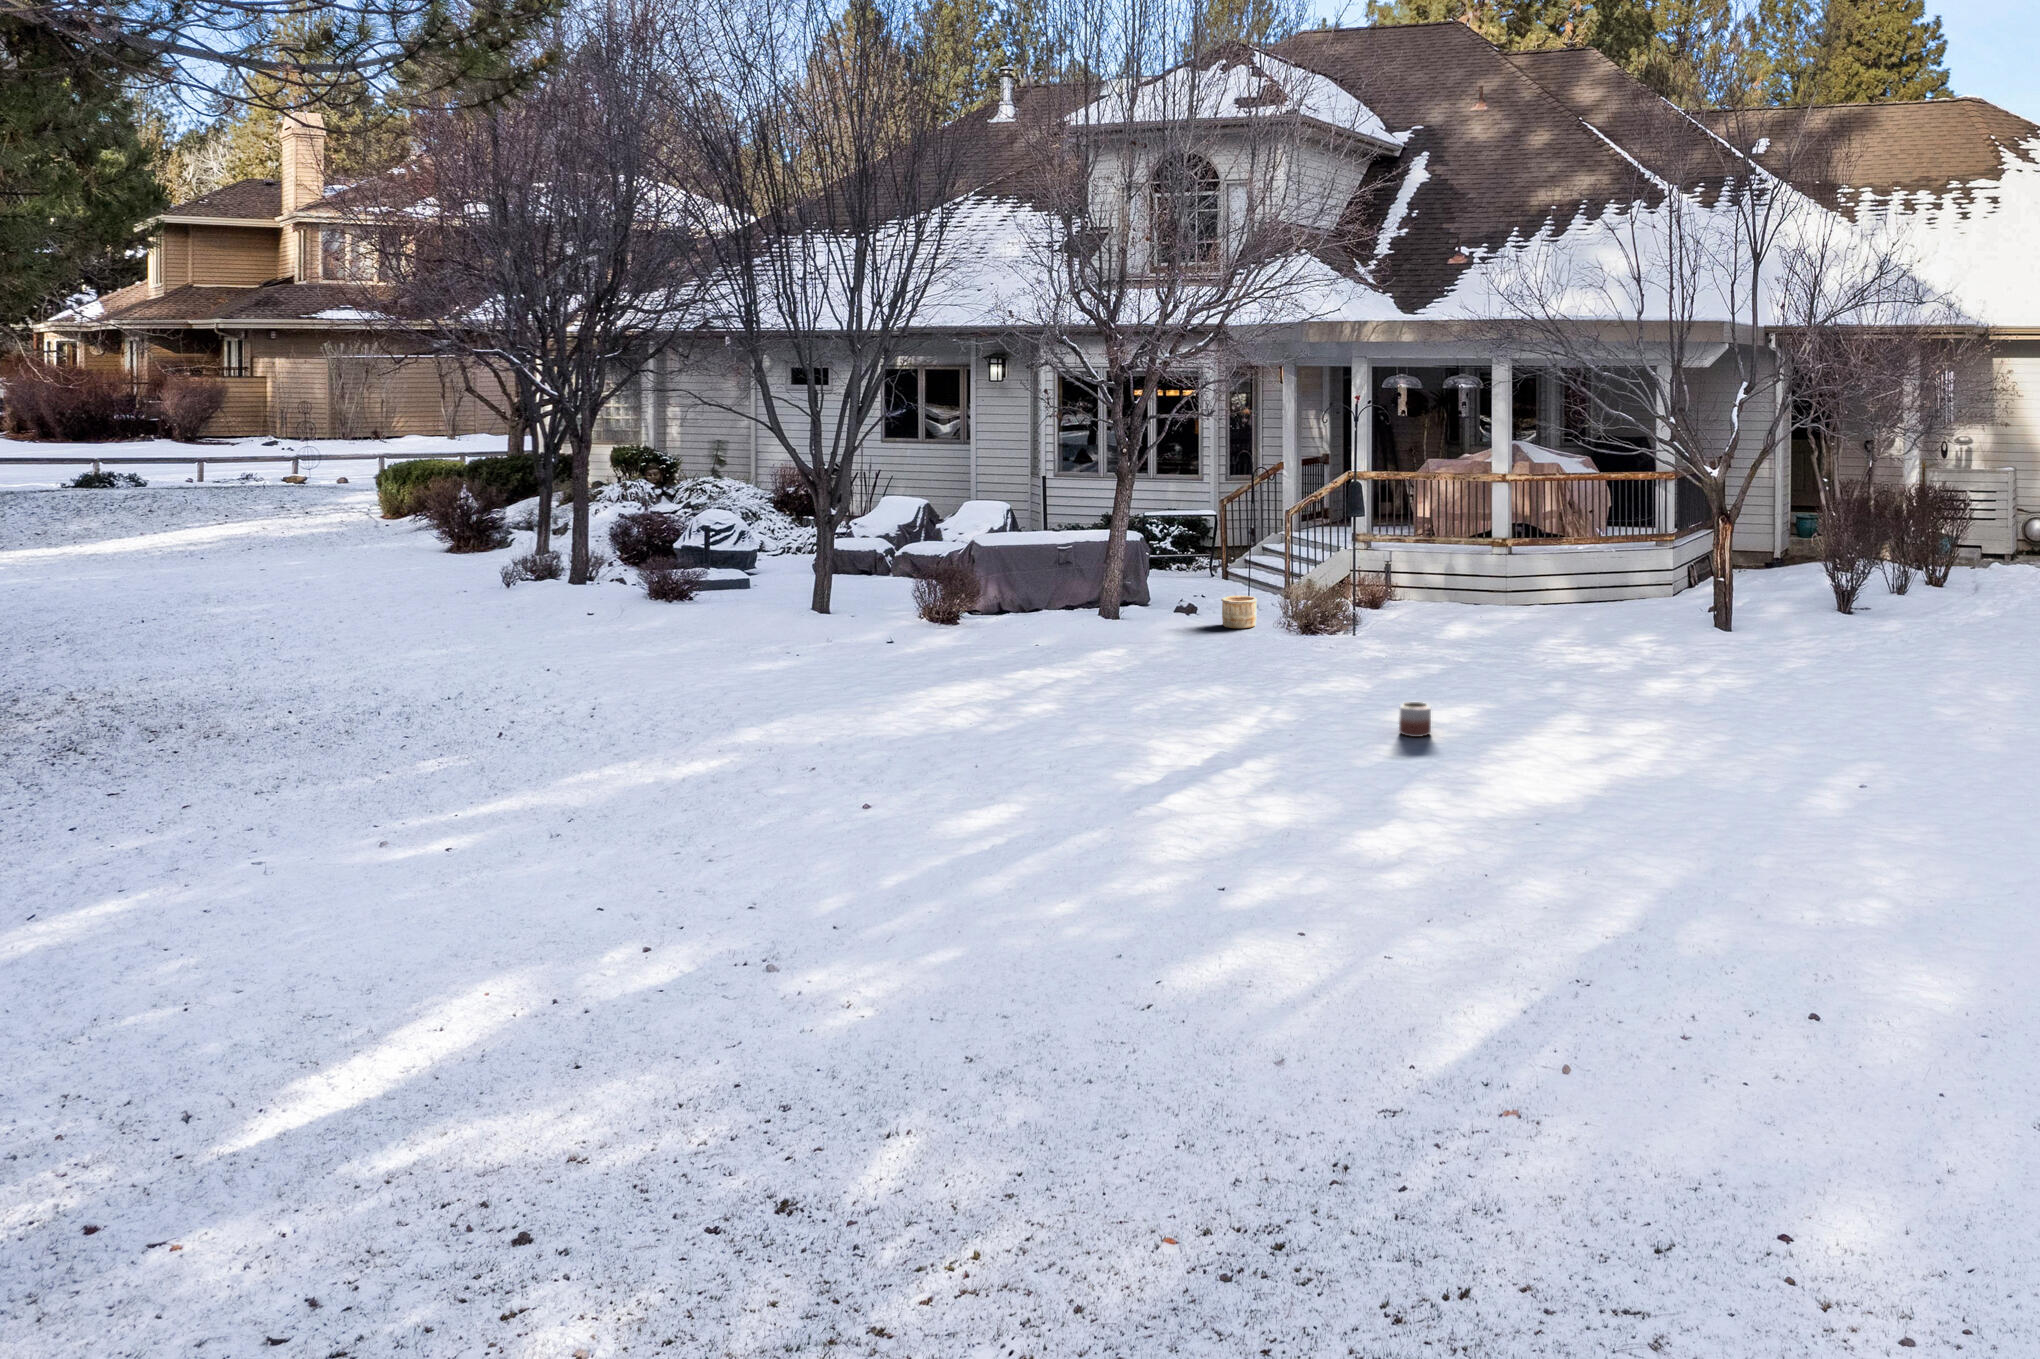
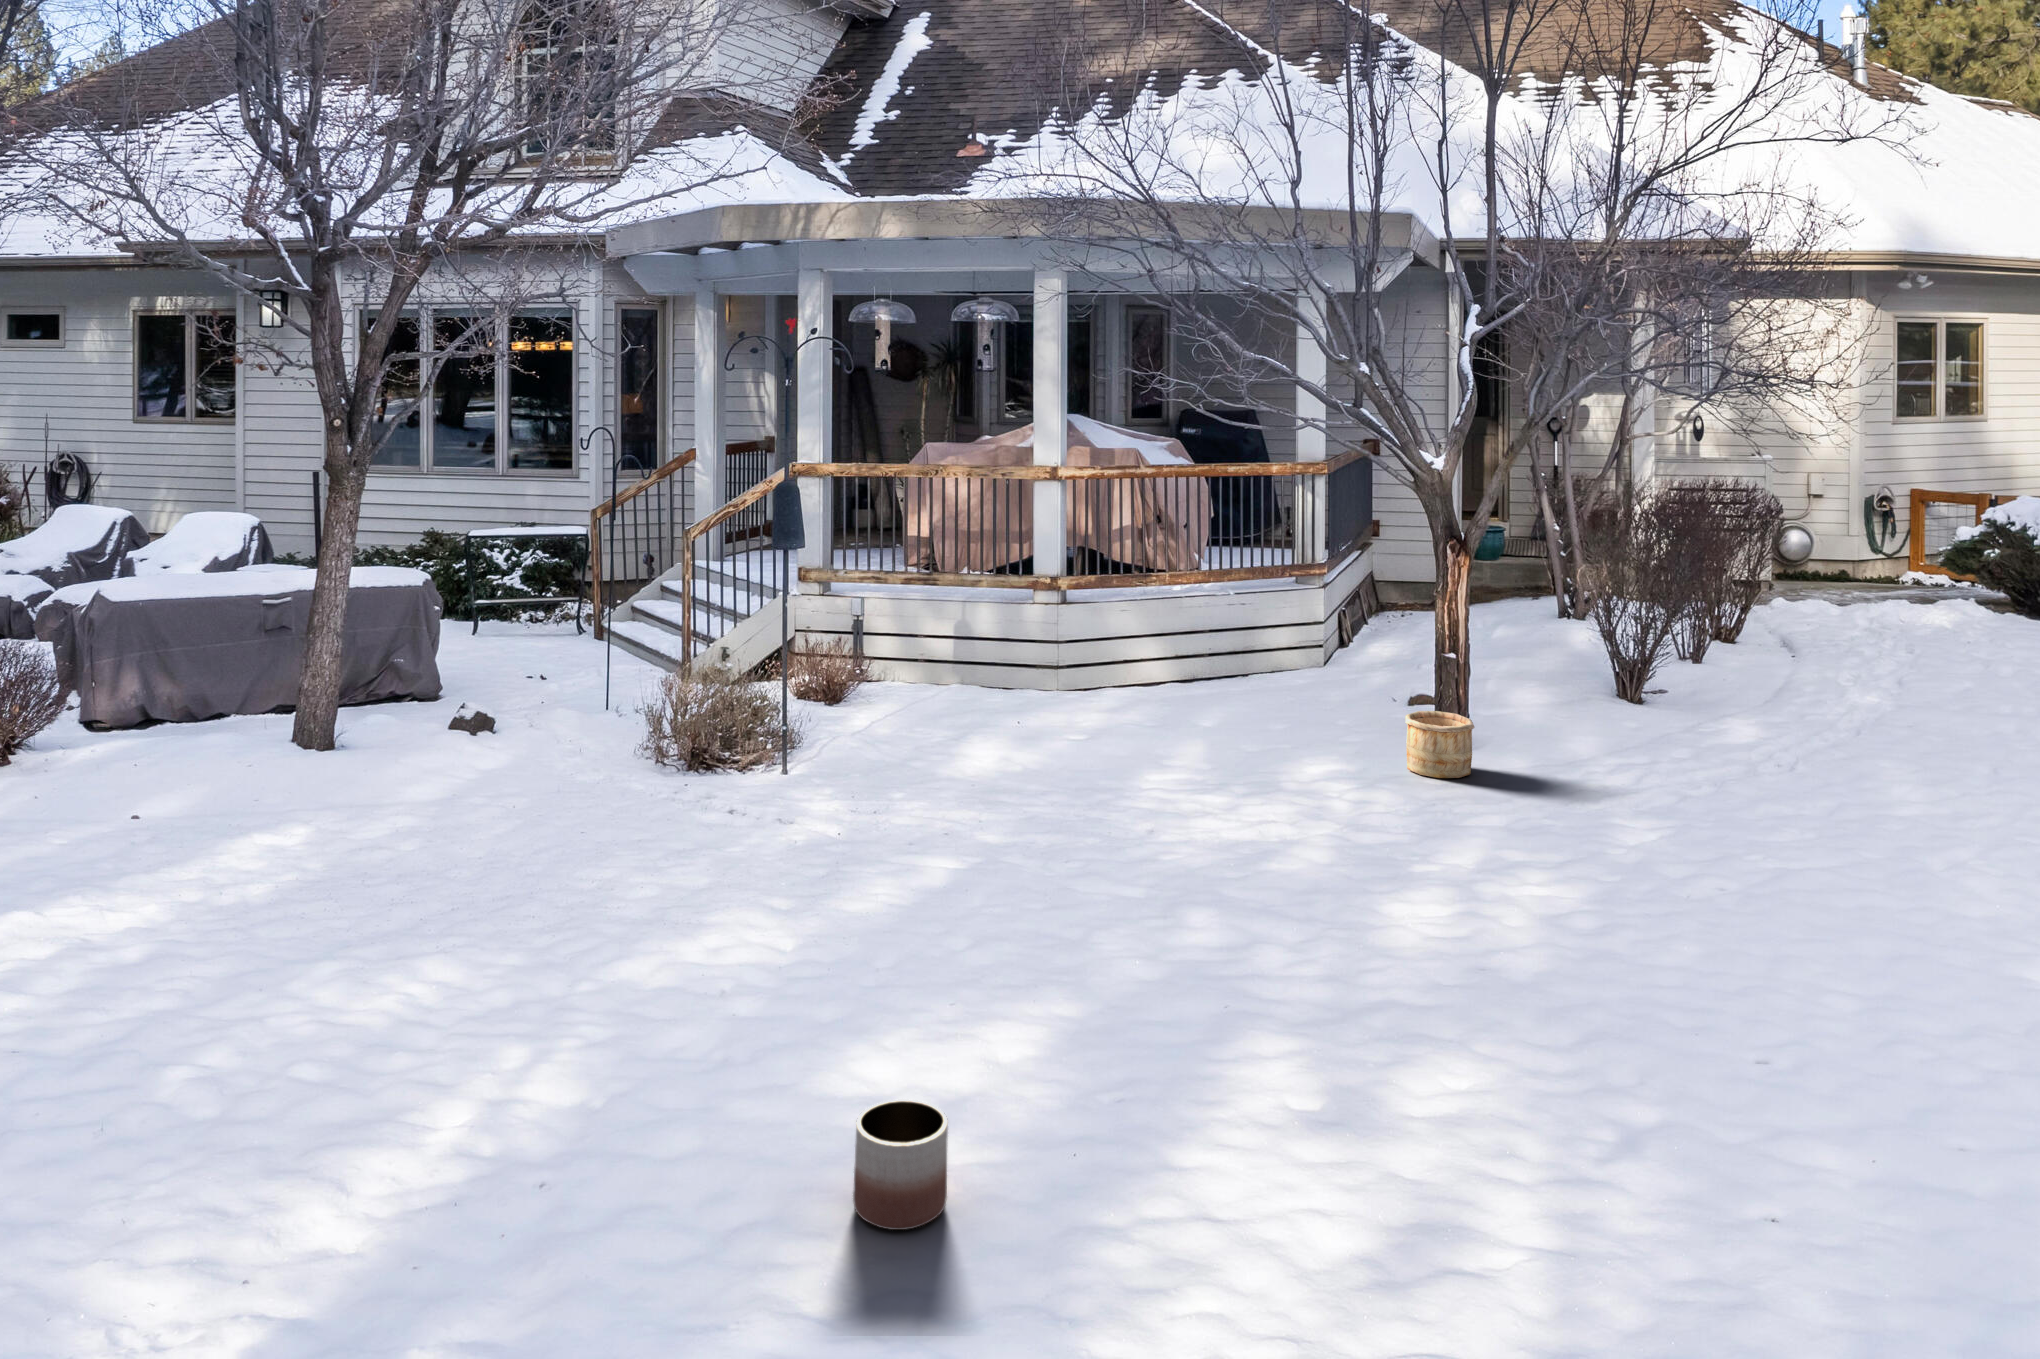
wooden bucket: present [1221,595,1257,628] -> present [1405,711,1474,778]

